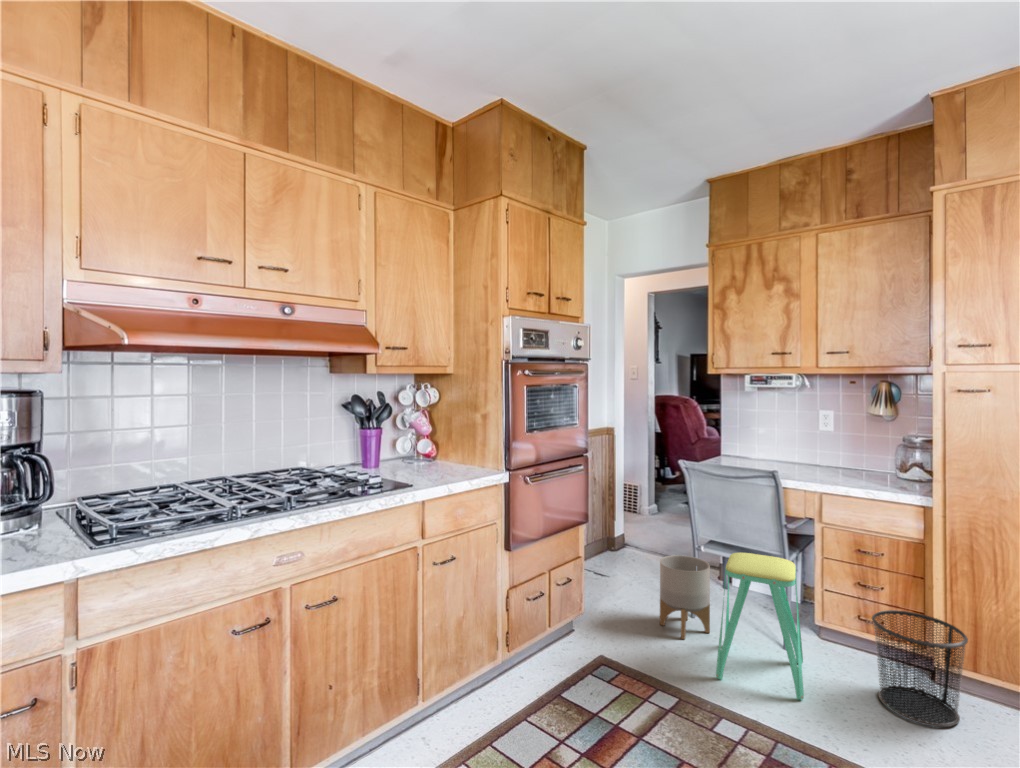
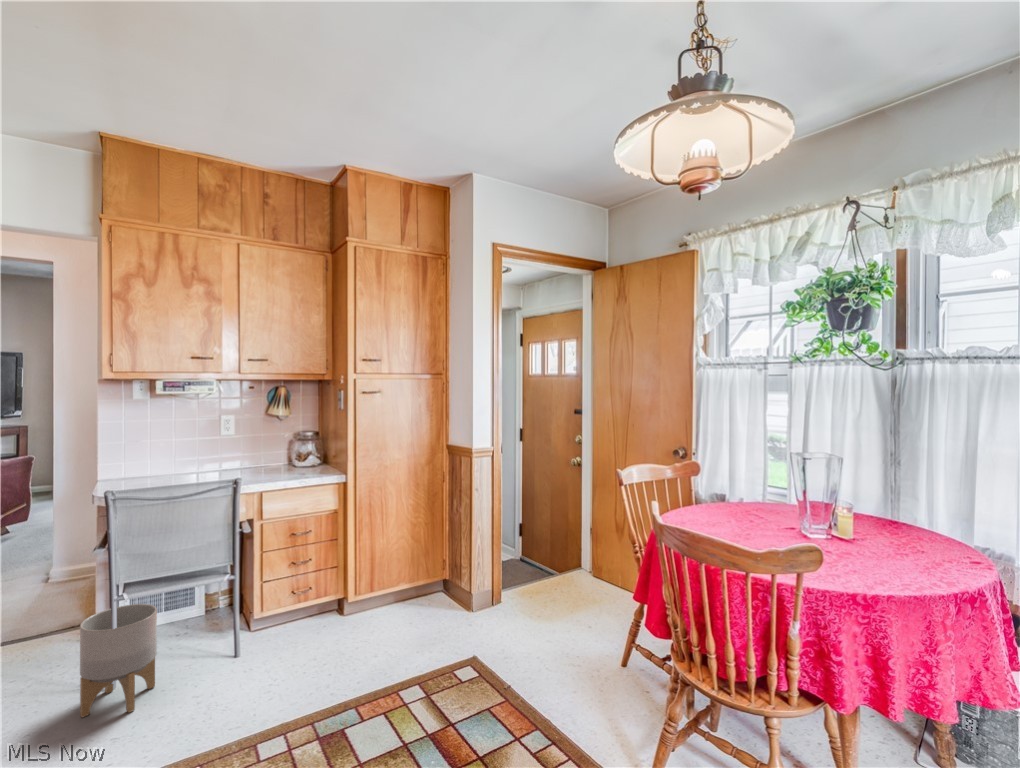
stool: present [716,553,804,700] -> none [184,561,295,718]
waste bin: present [872,610,968,727] -> none [324,564,385,648]

